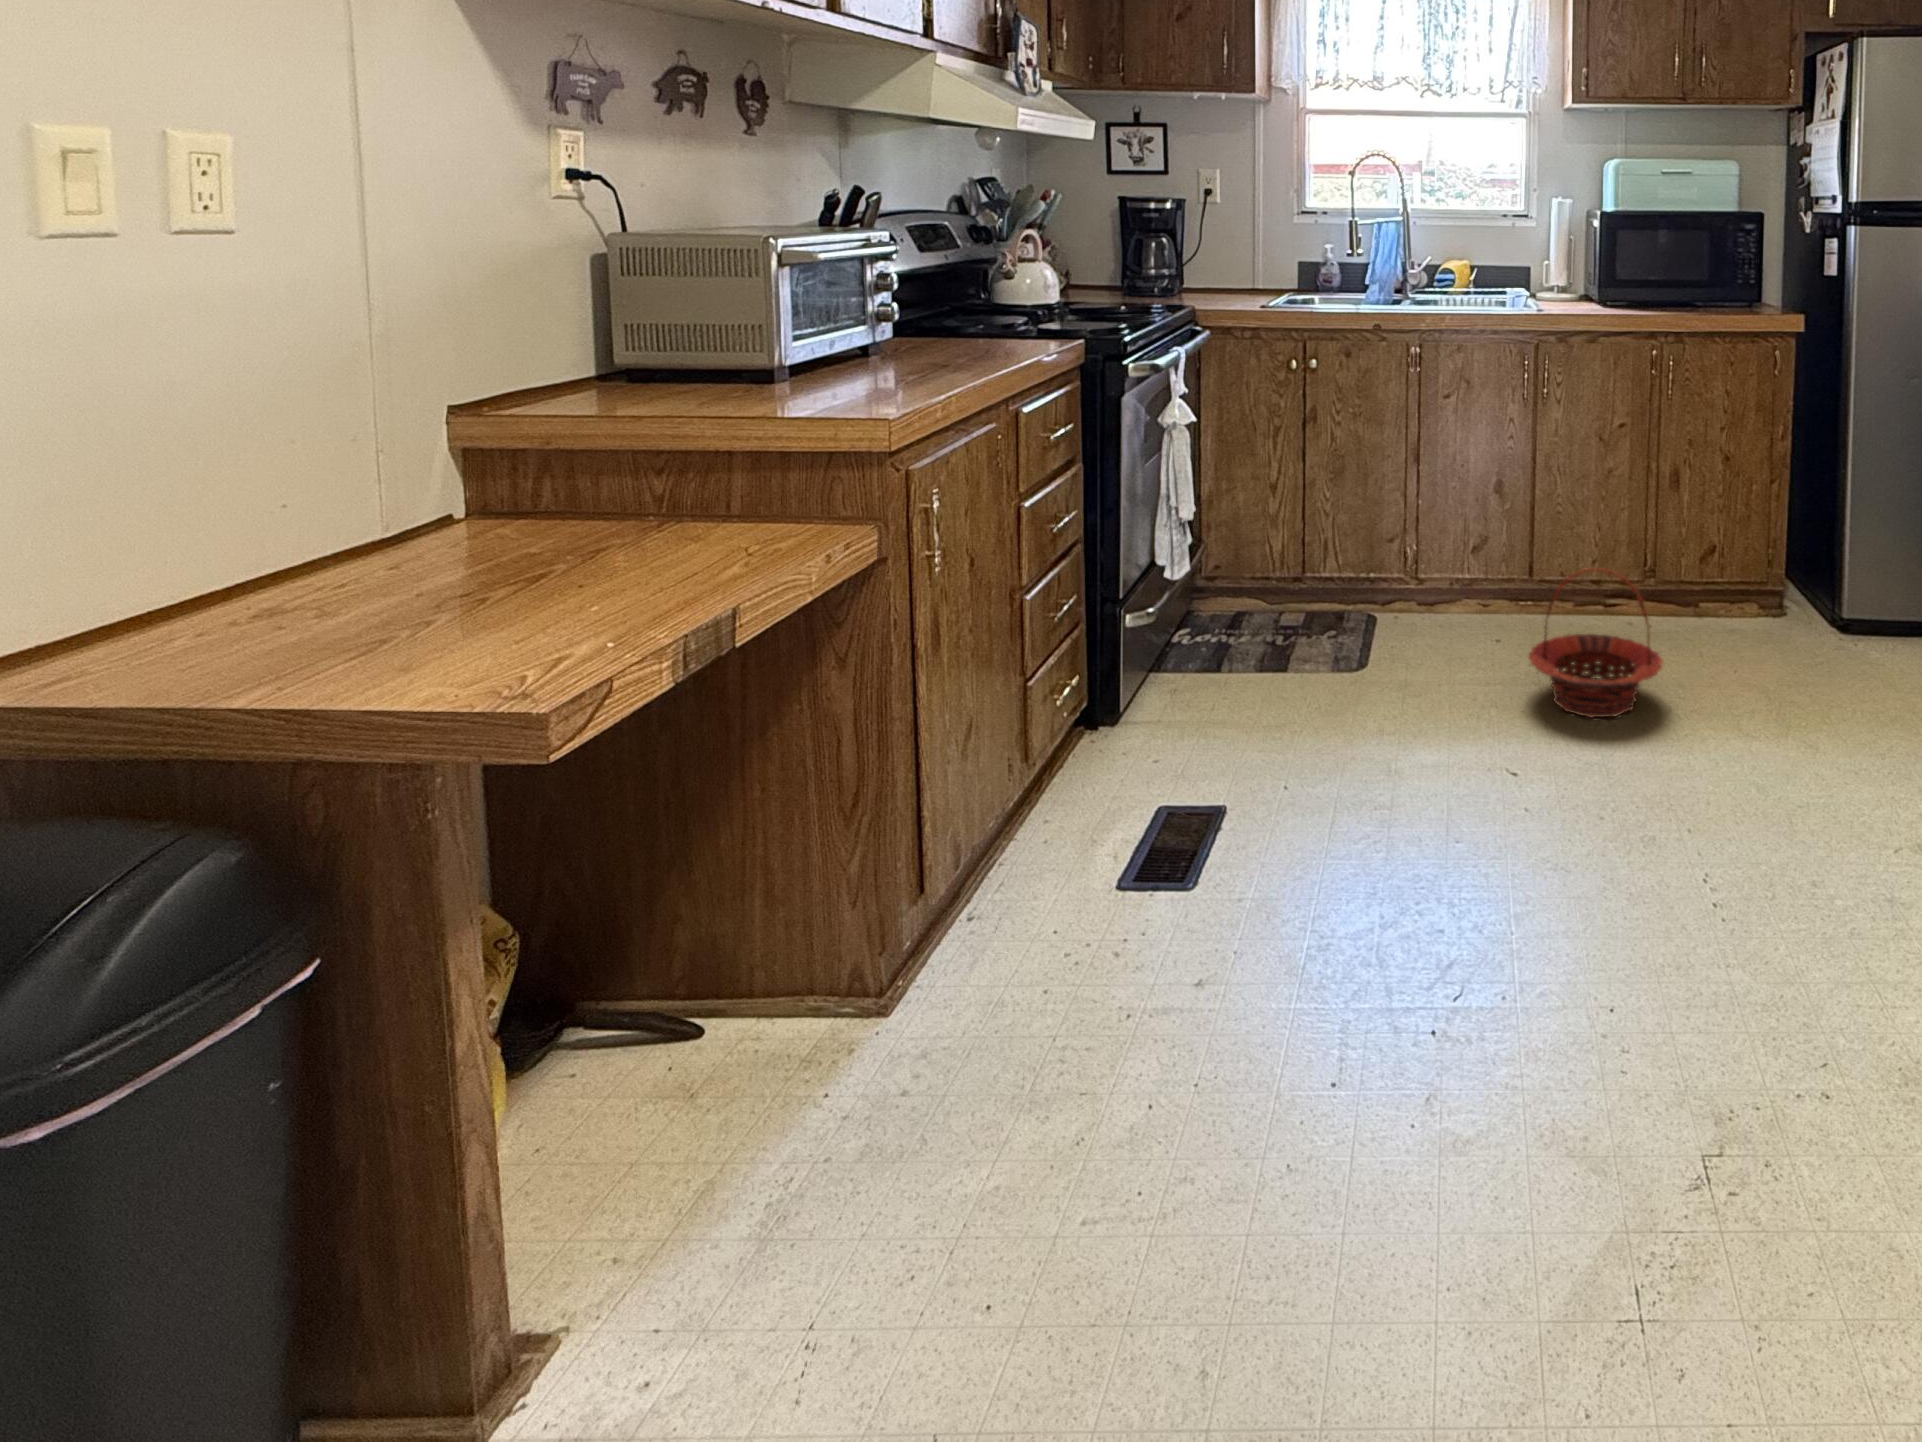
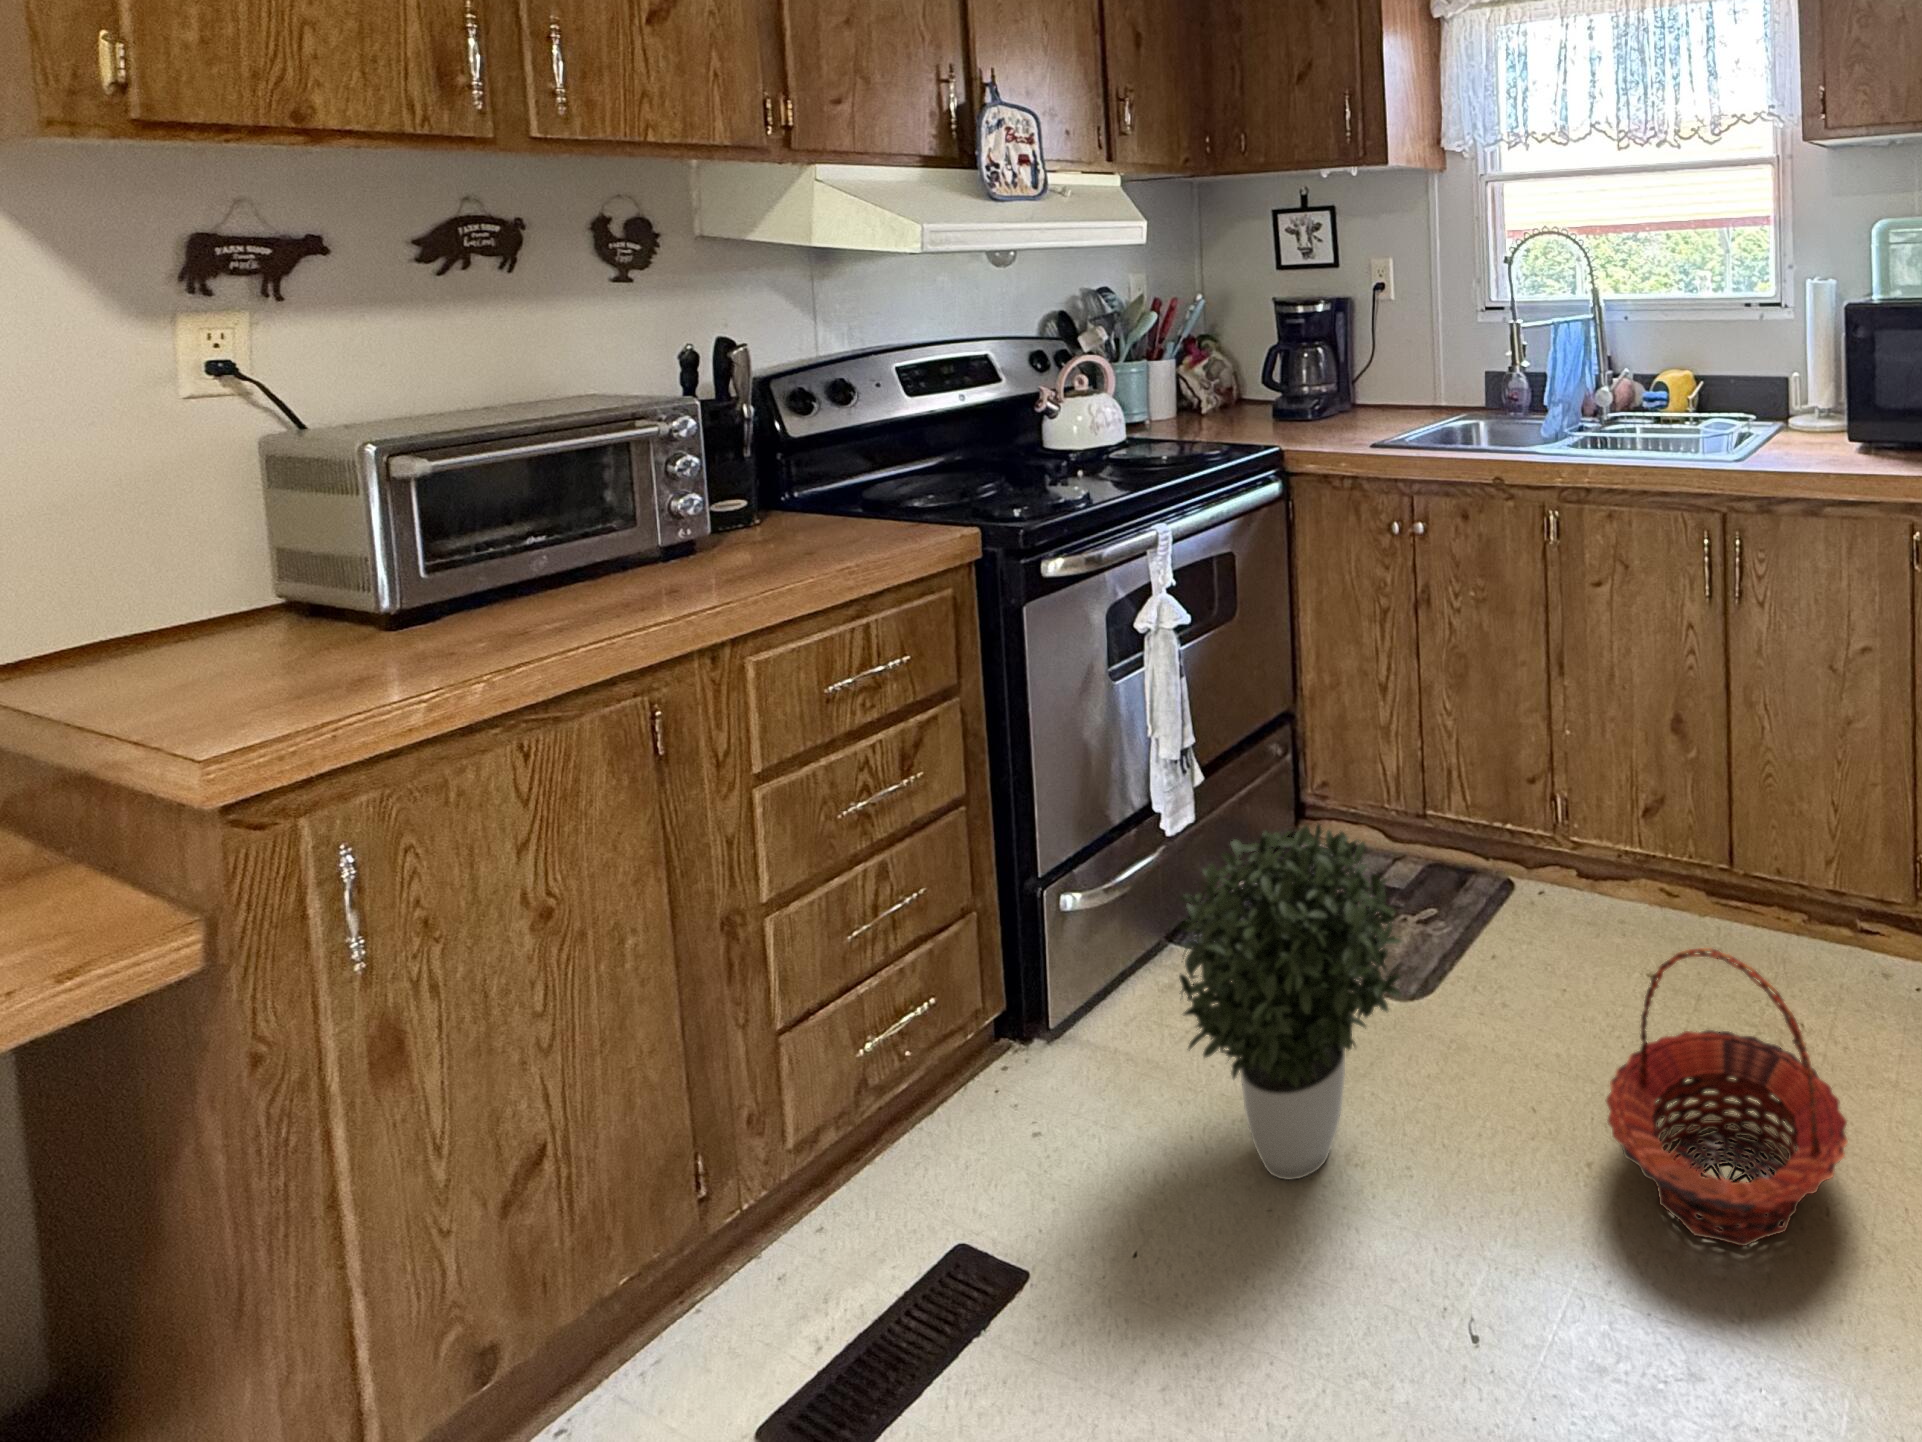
potted plant: none [1264,525,1416,741] -> present [1179,824,1402,1180]

